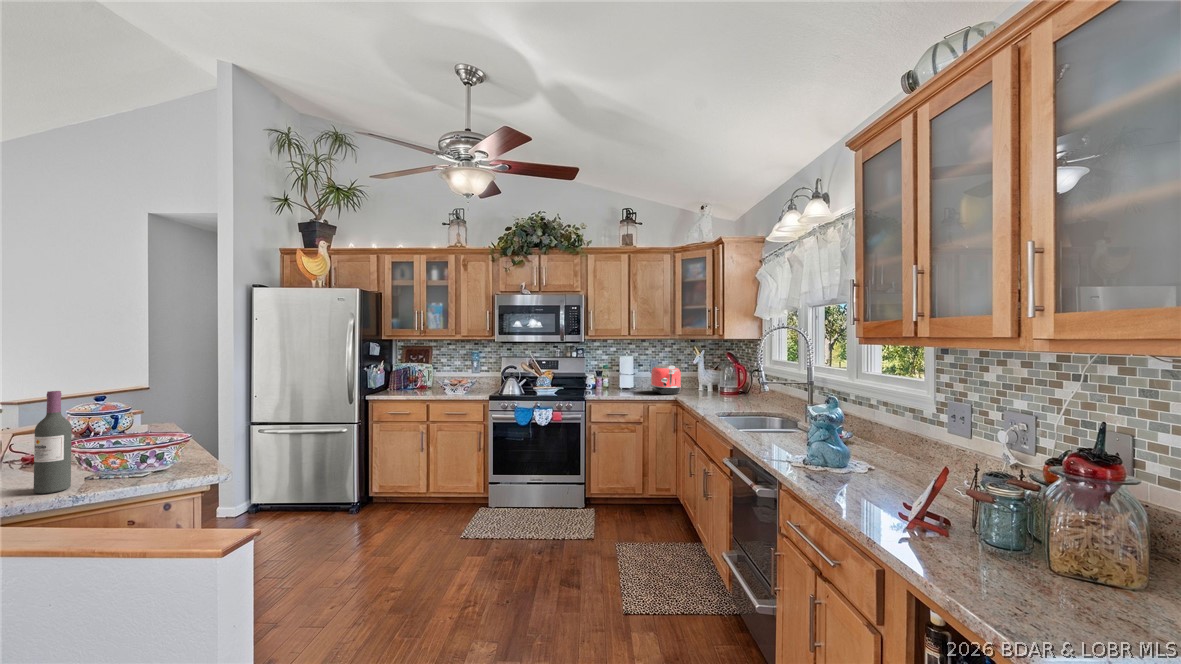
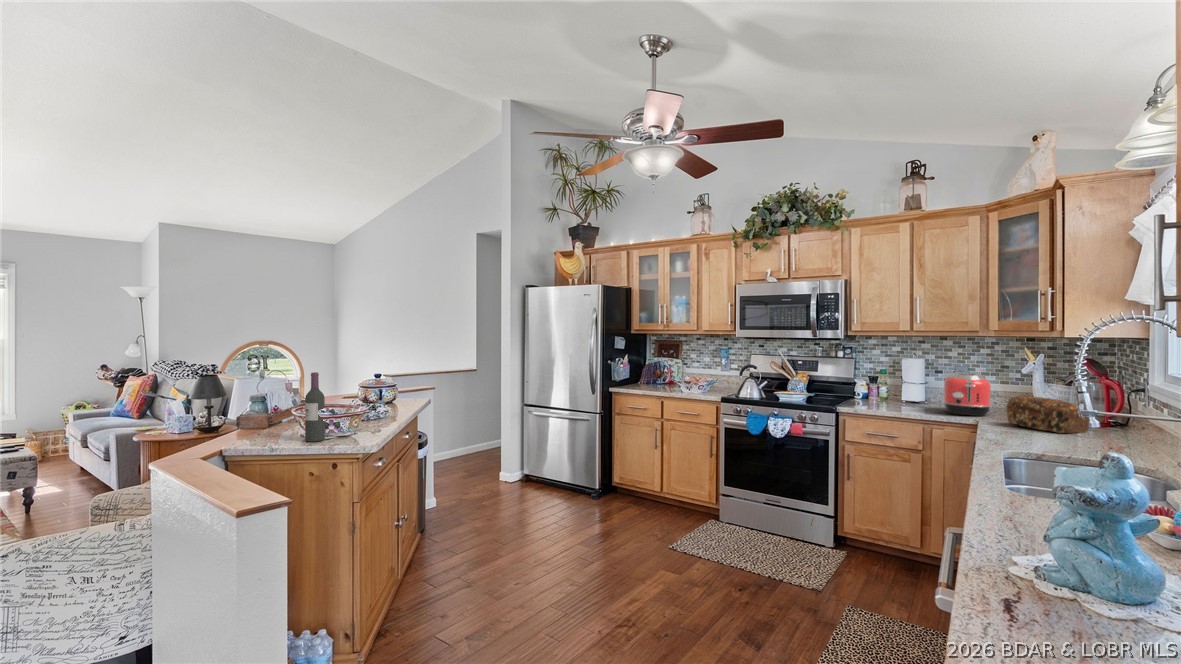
bread loaf: none [699,377,742,400] -> present [1007,395,1089,434]

